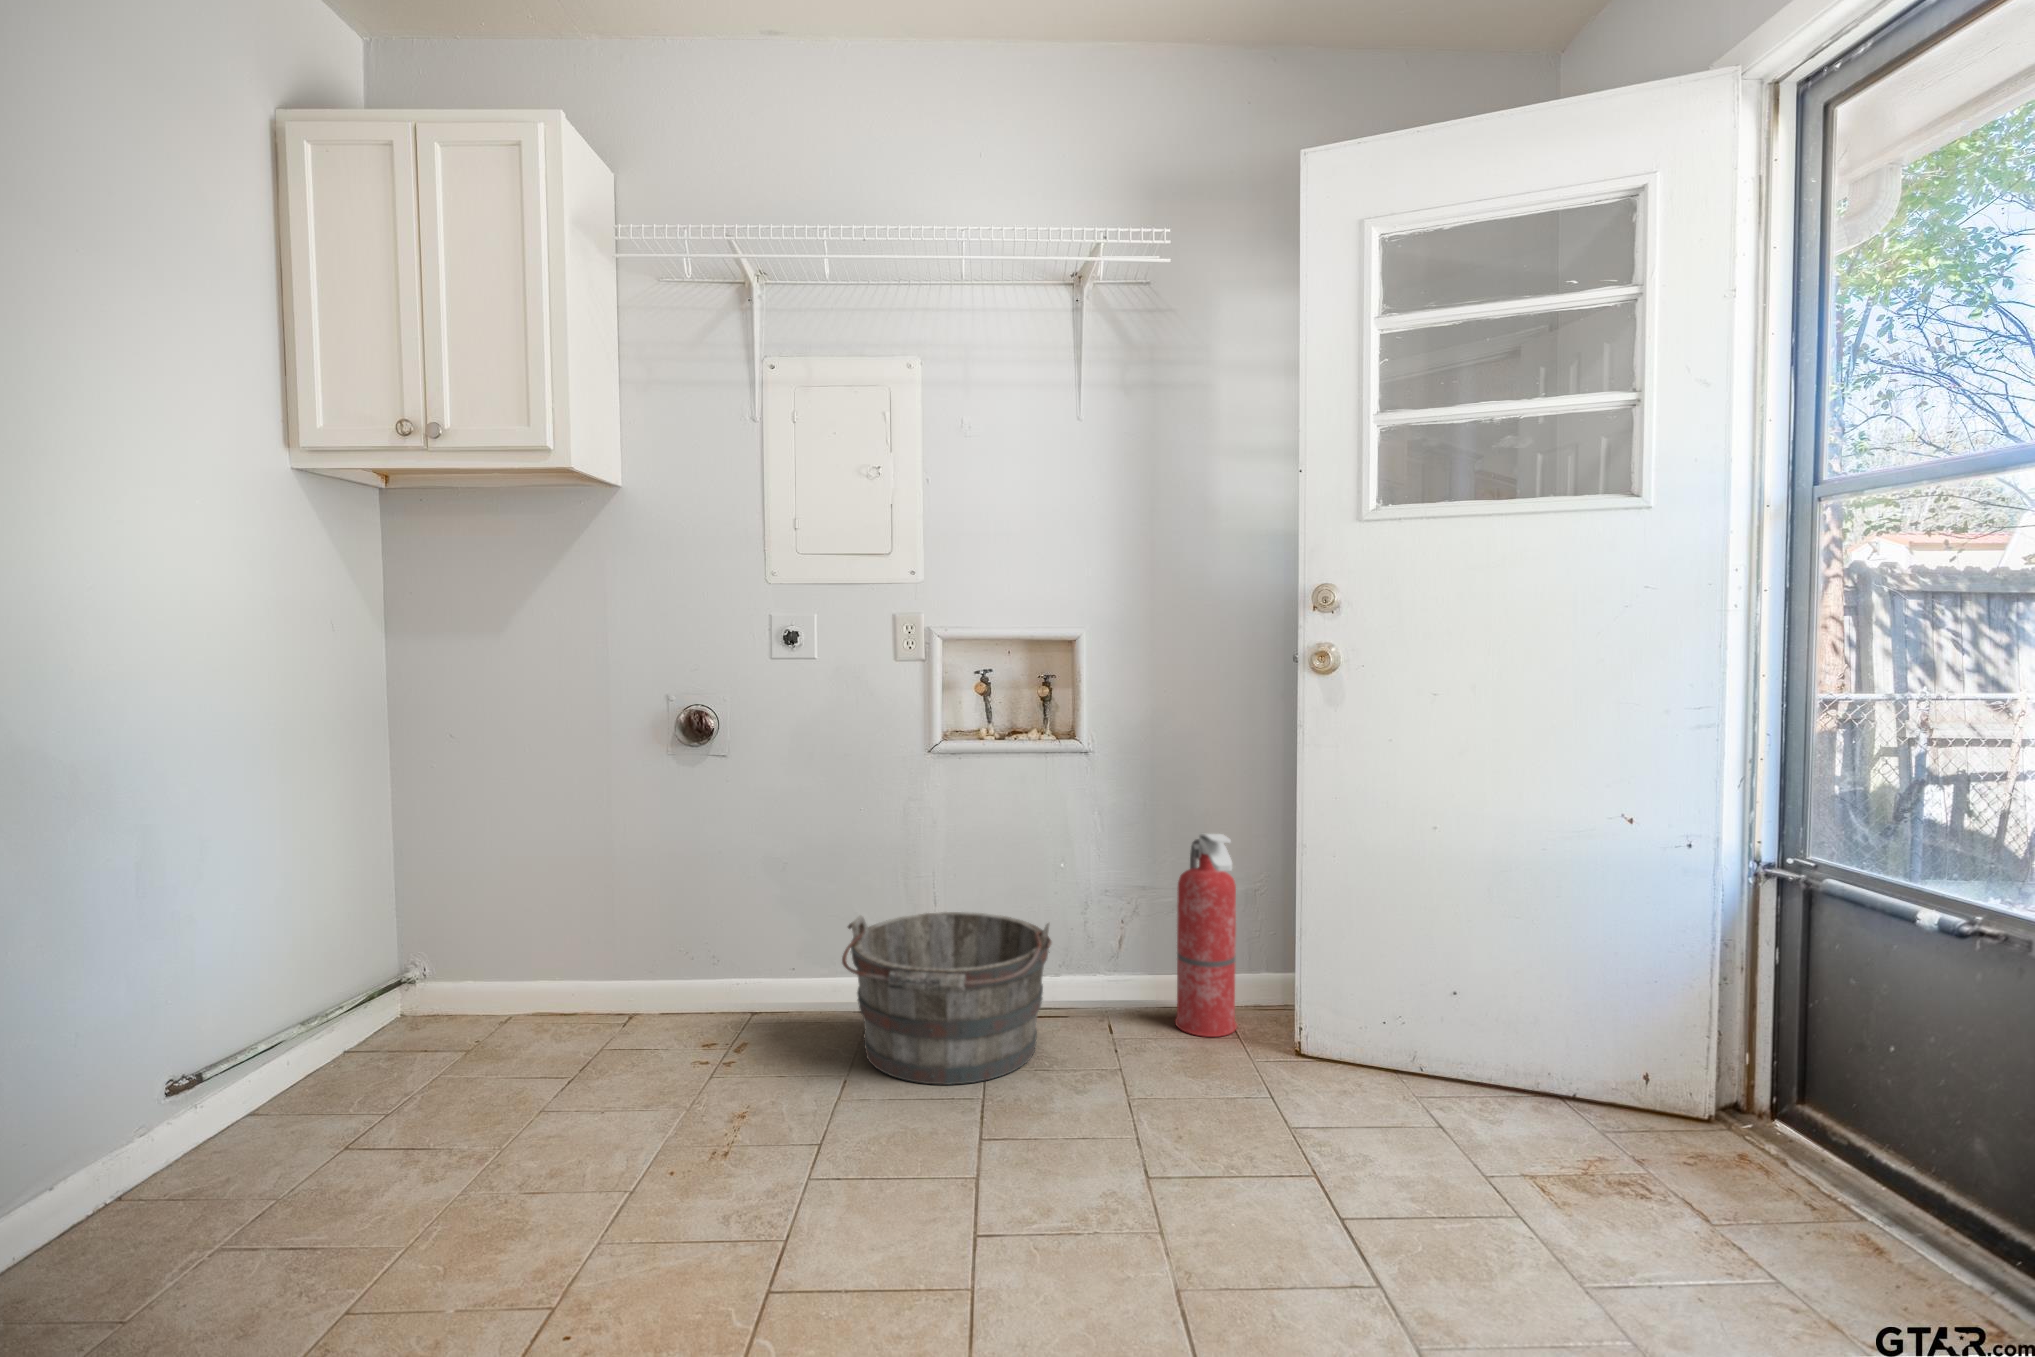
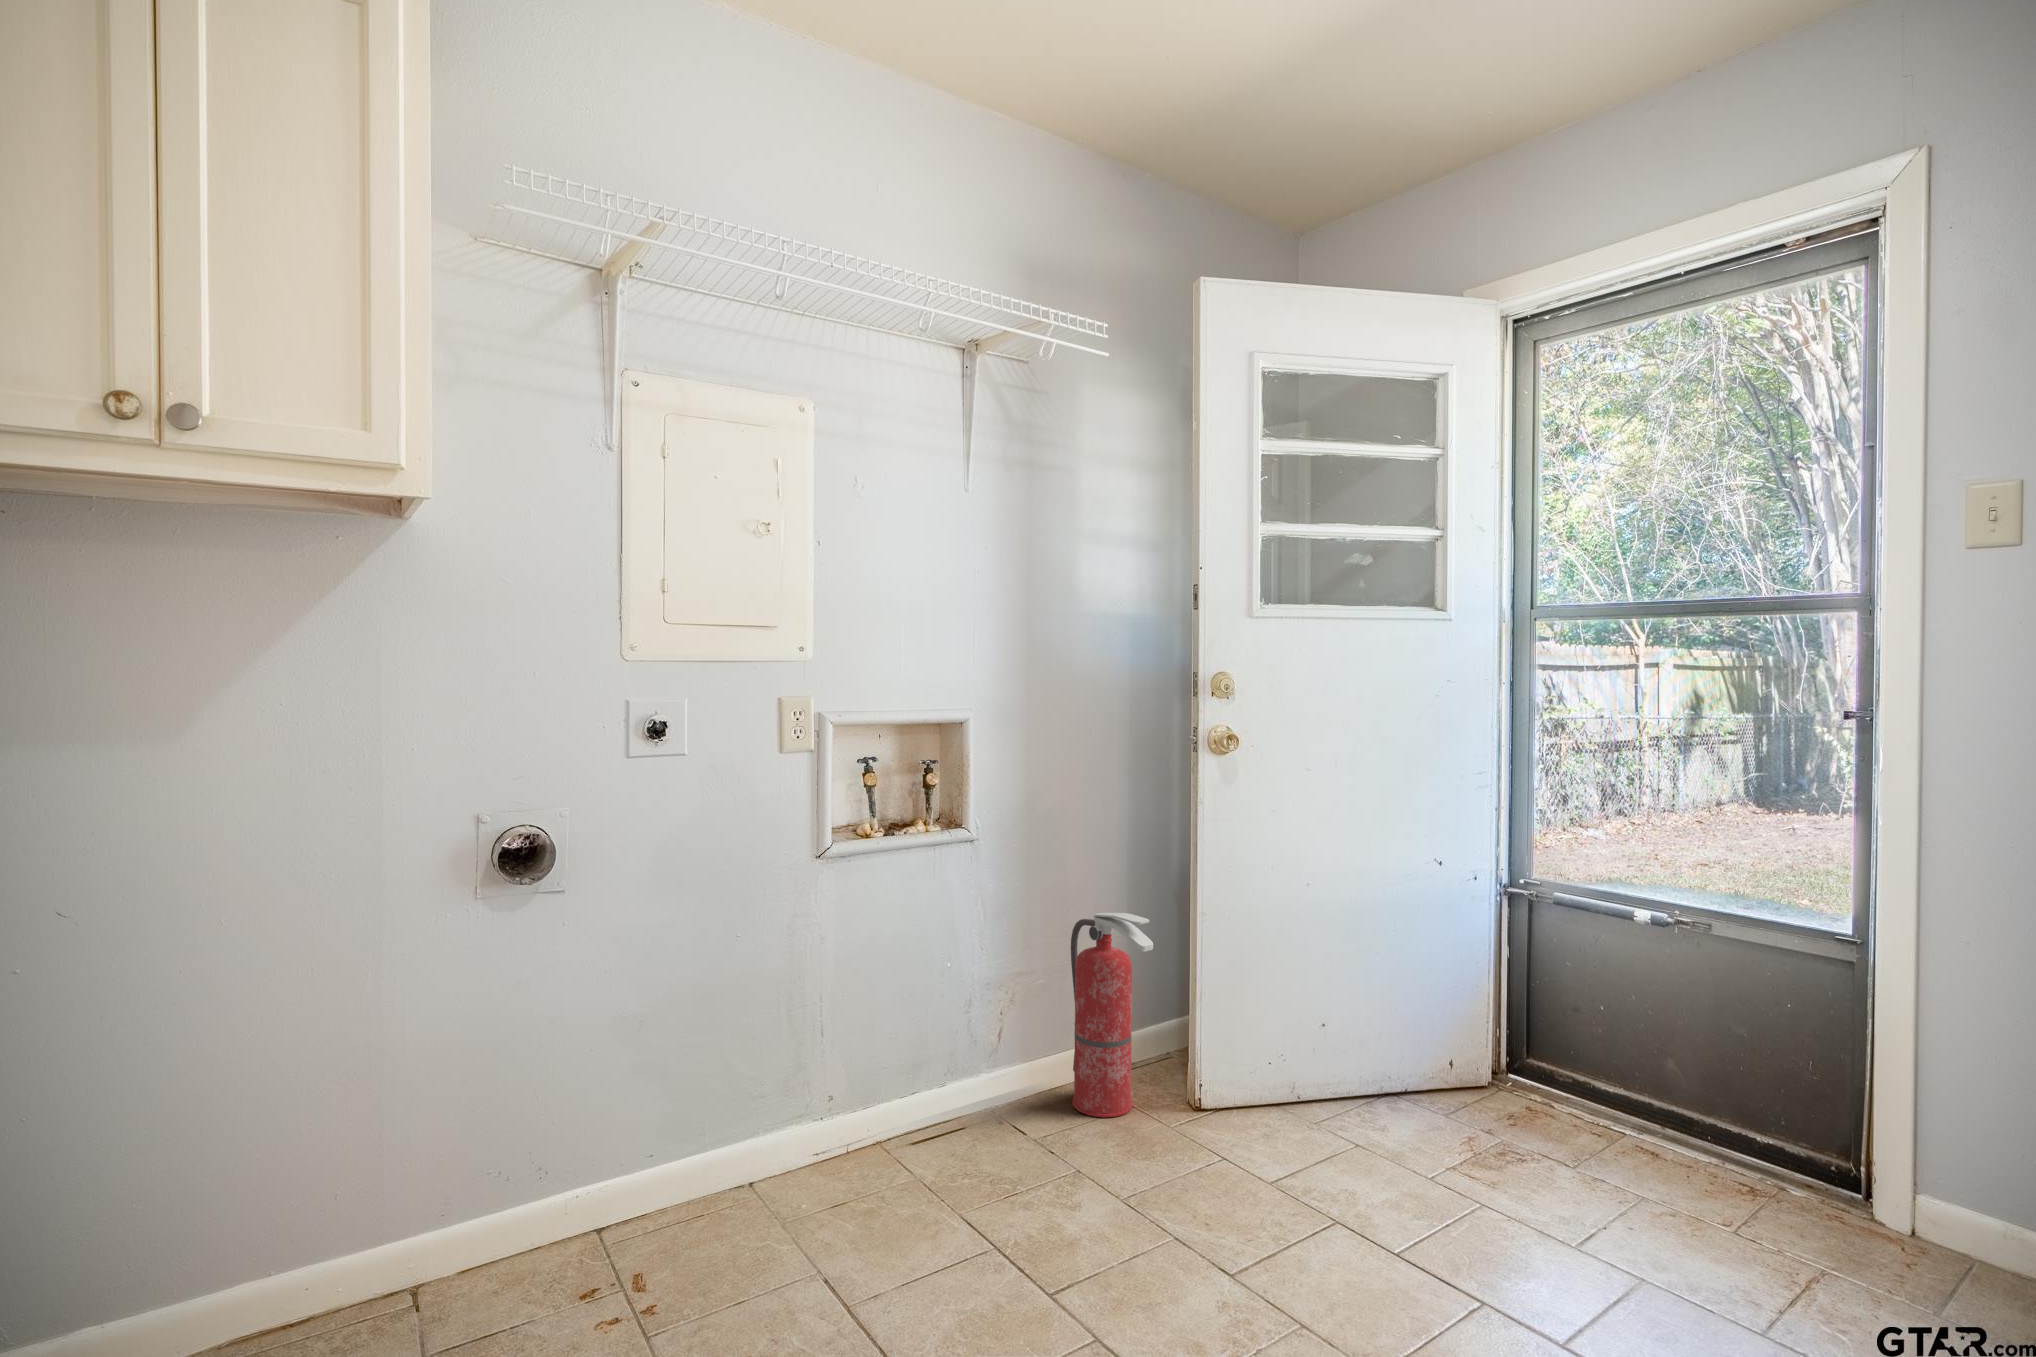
bucket: present [842,912,1052,1085] -> none [791,1035,1038,1260]

